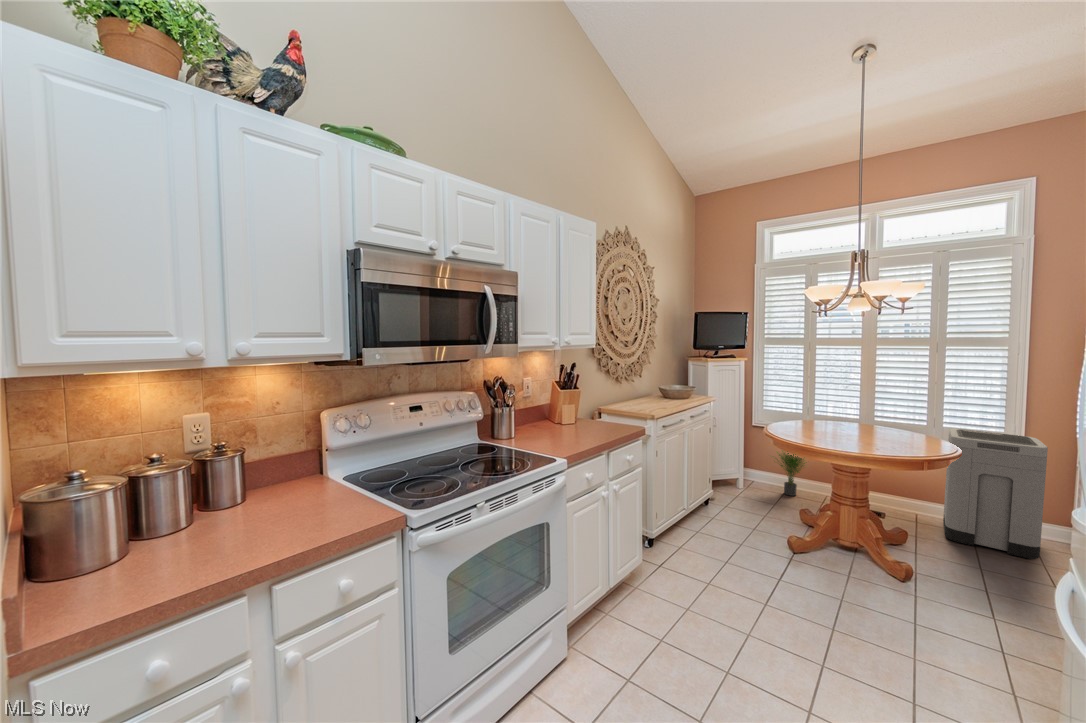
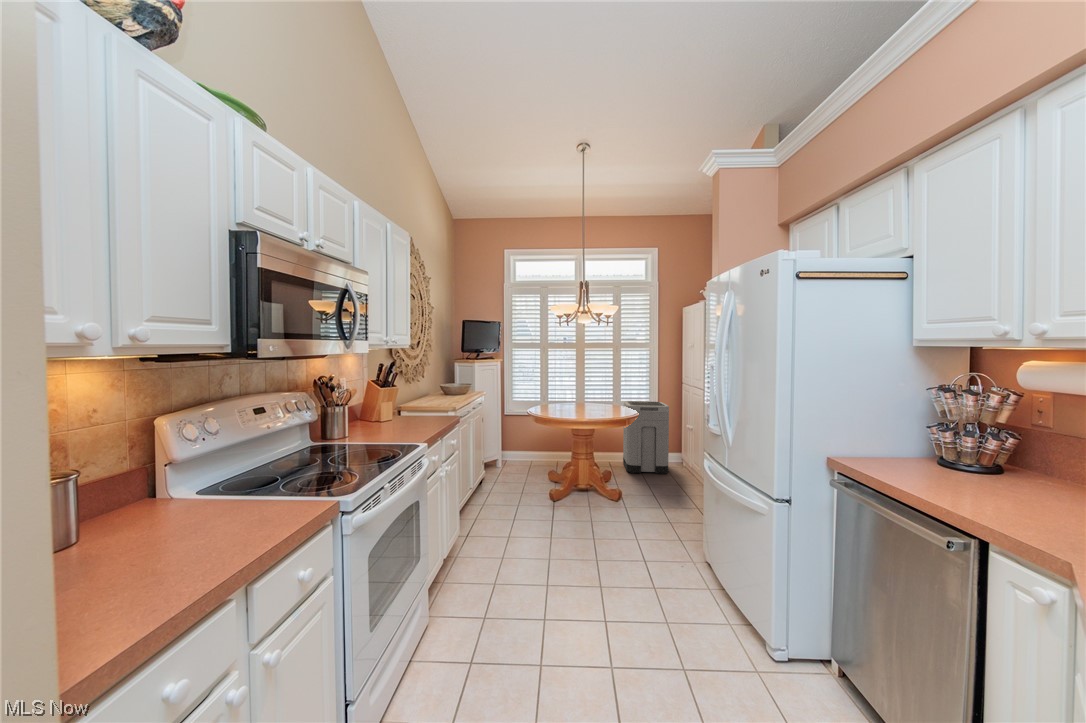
potted plant: present [777,451,805,496] -> none [519,422,549,465]

